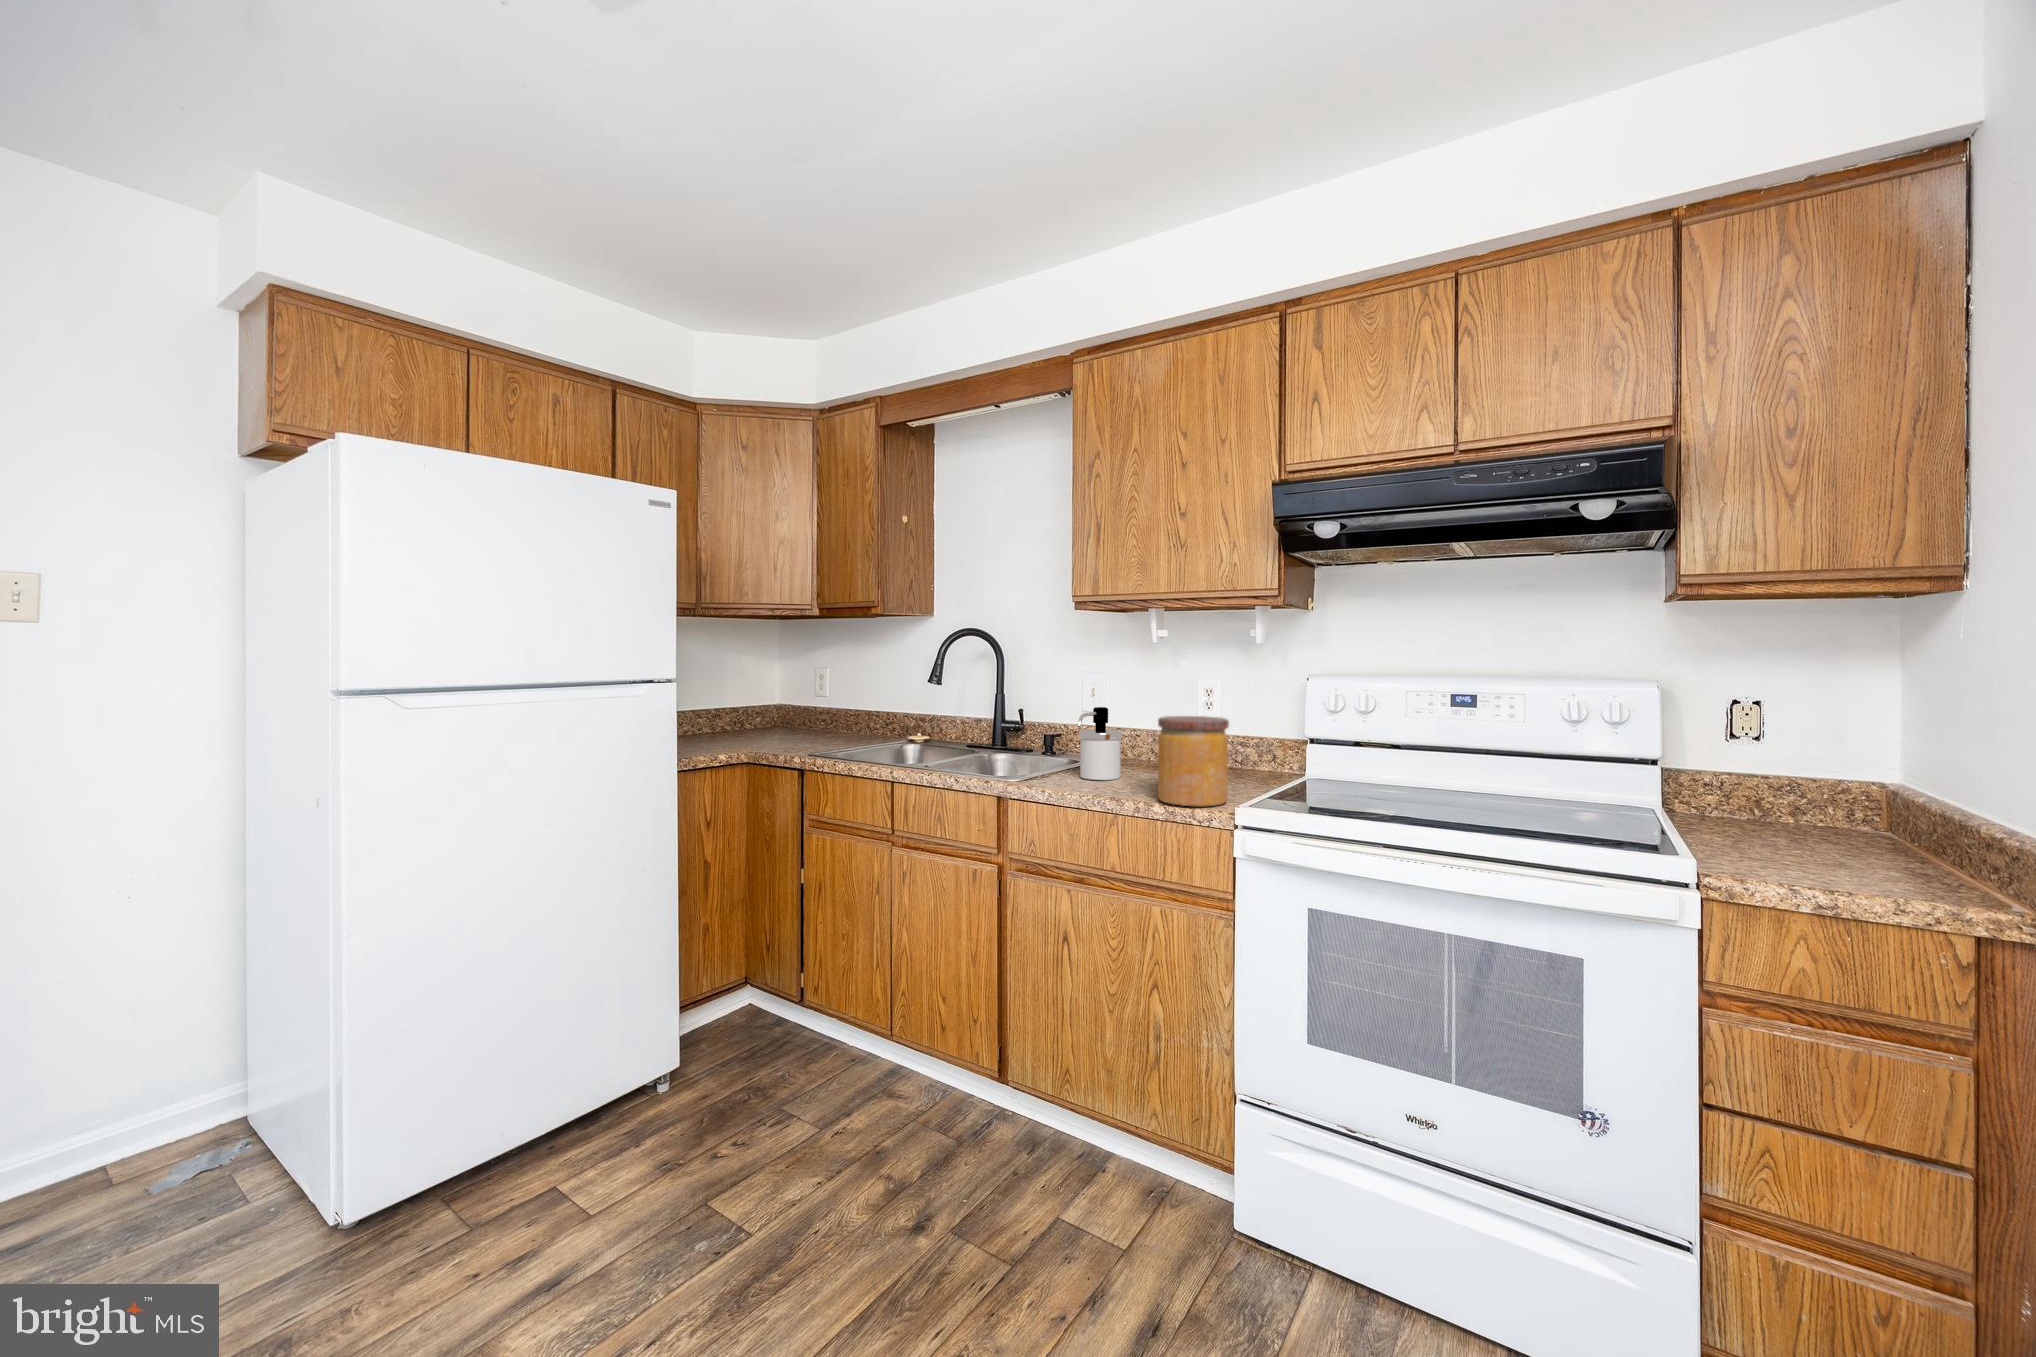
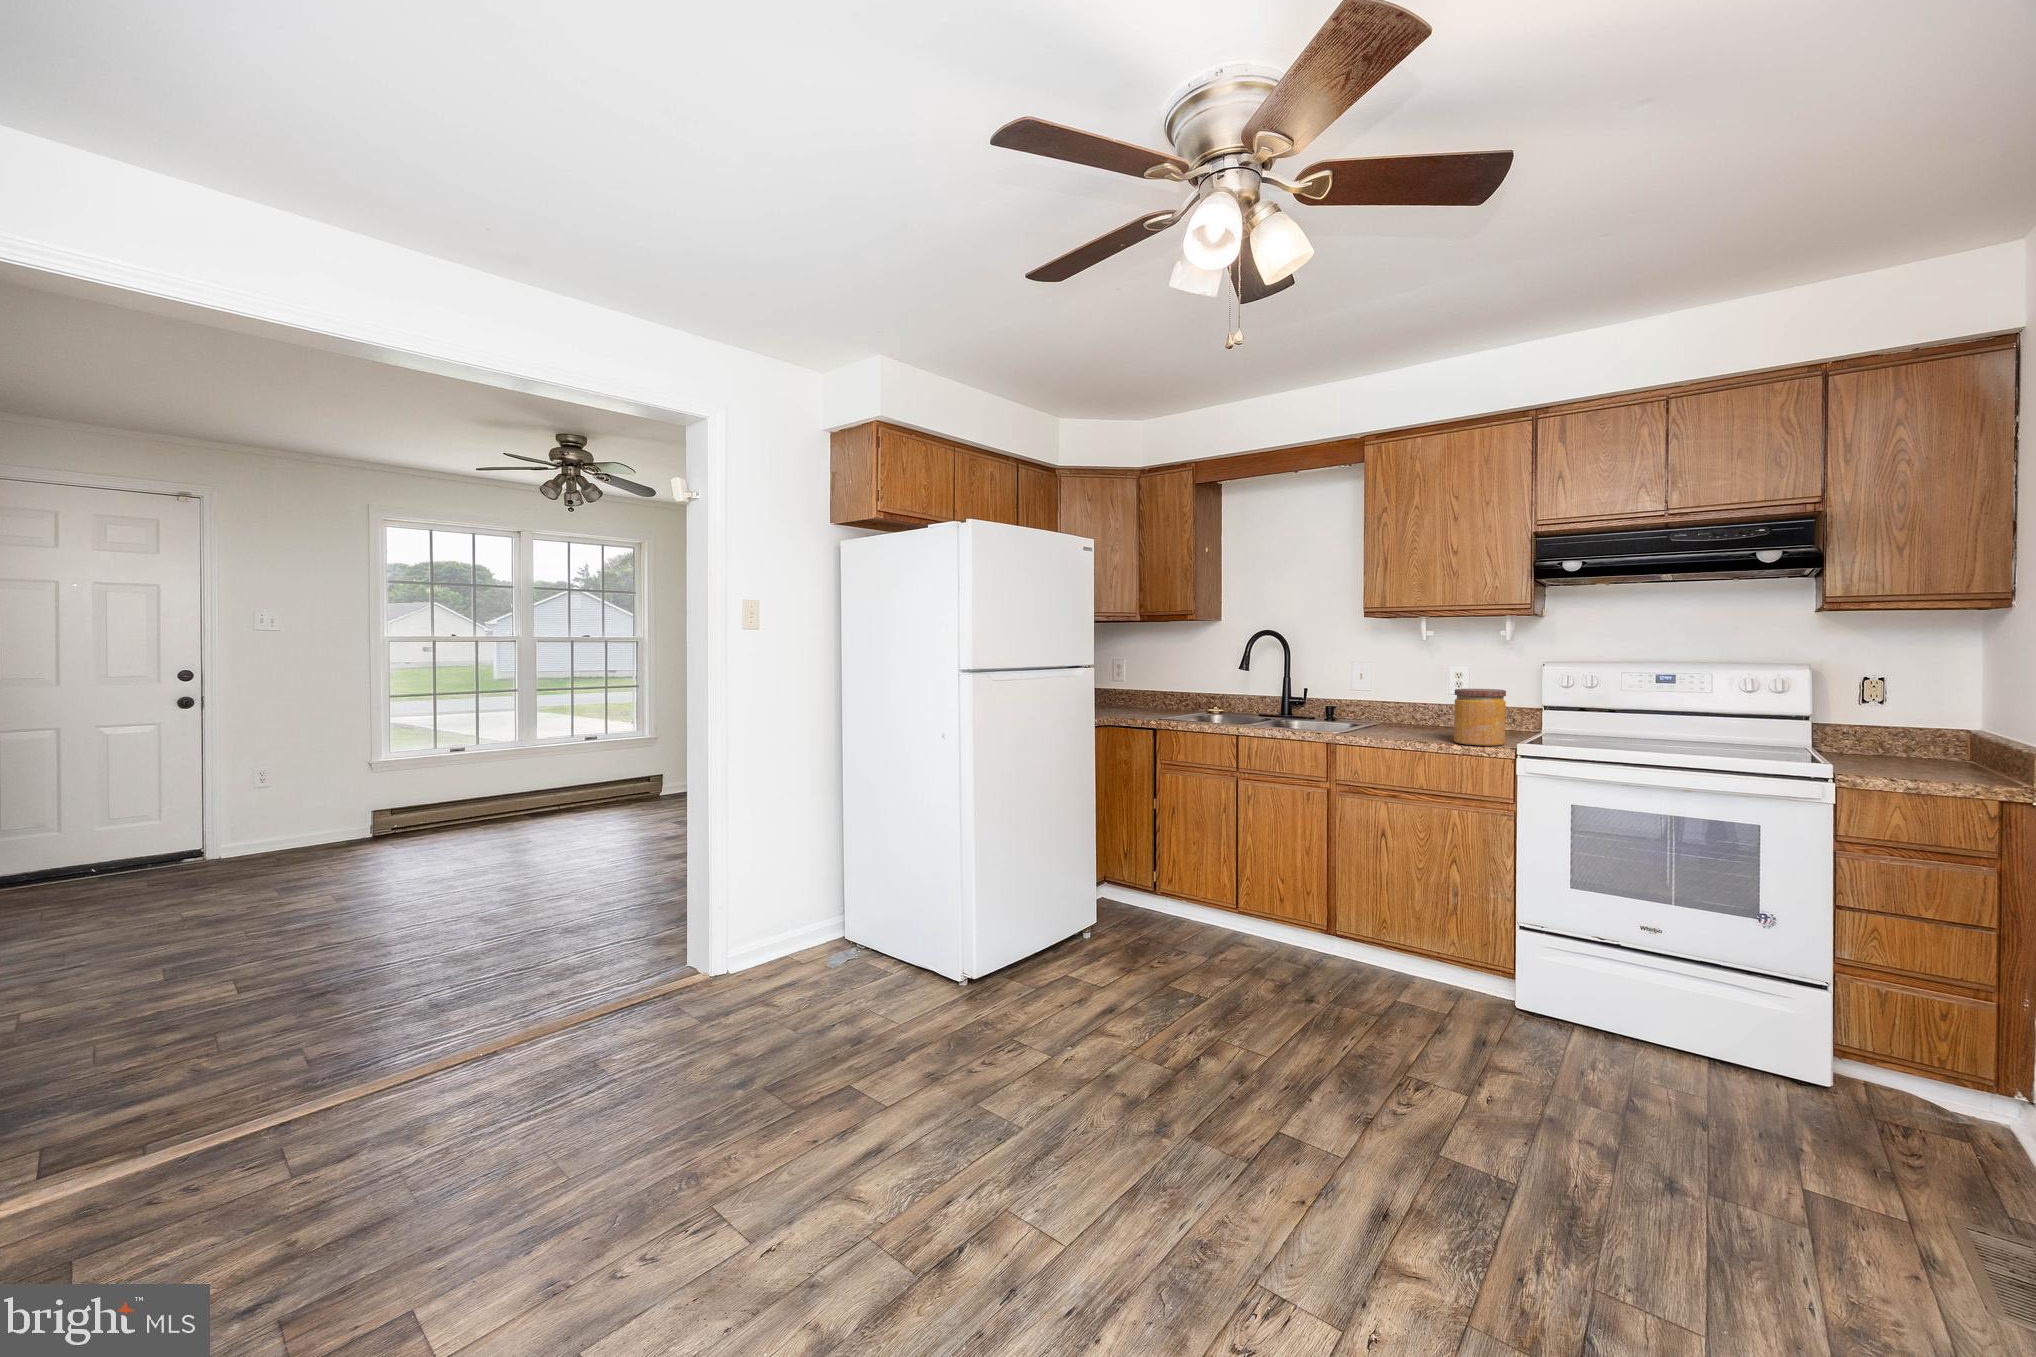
soap dispenser: present [1077,707,1122,780] -> none [1378,684,1410,734]

